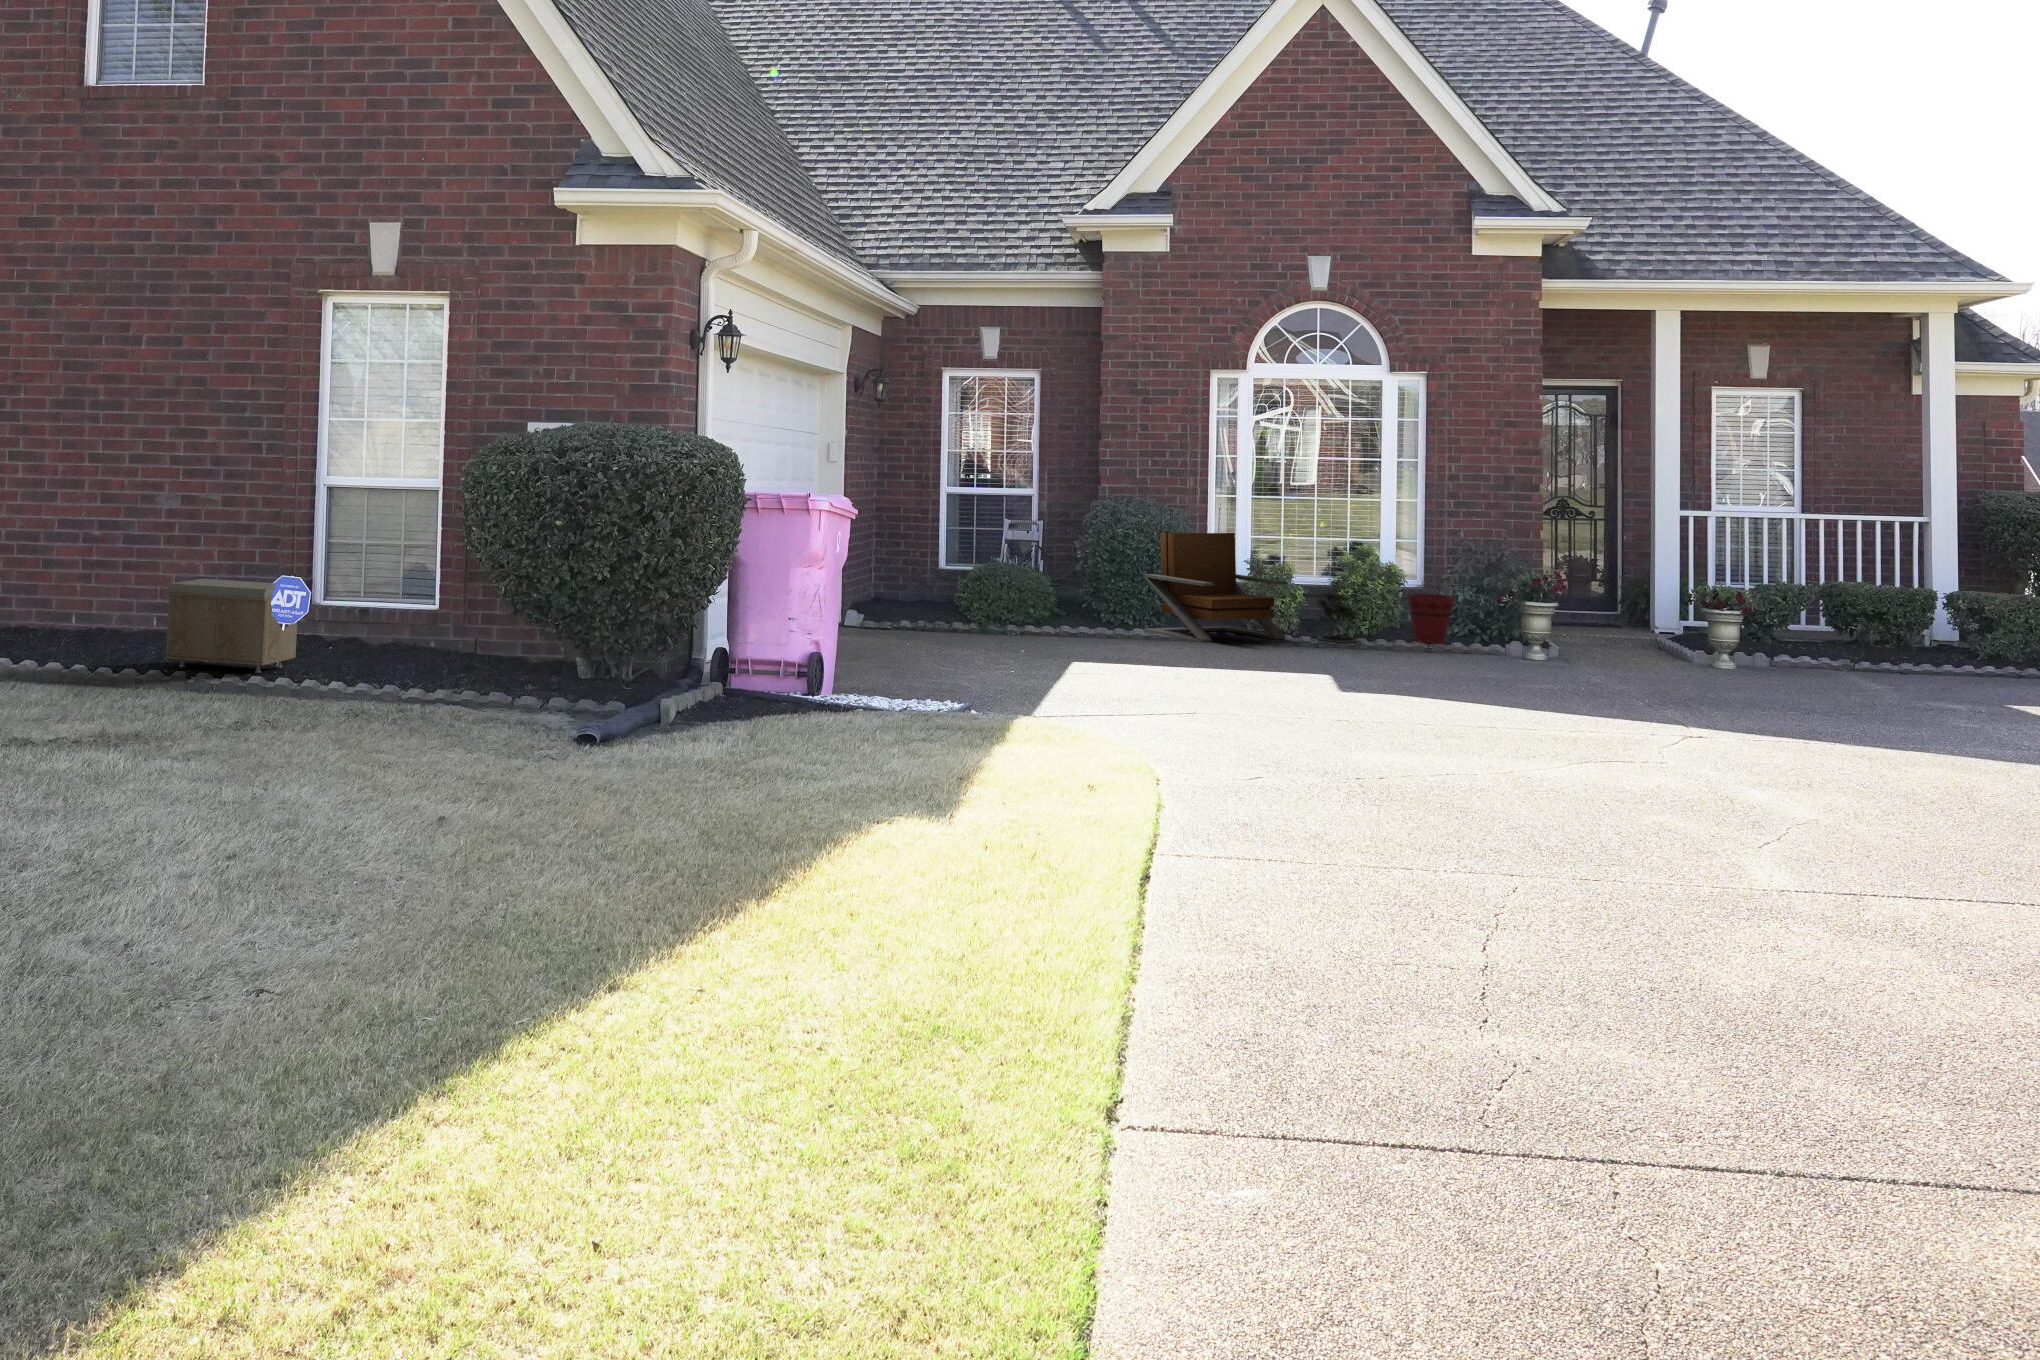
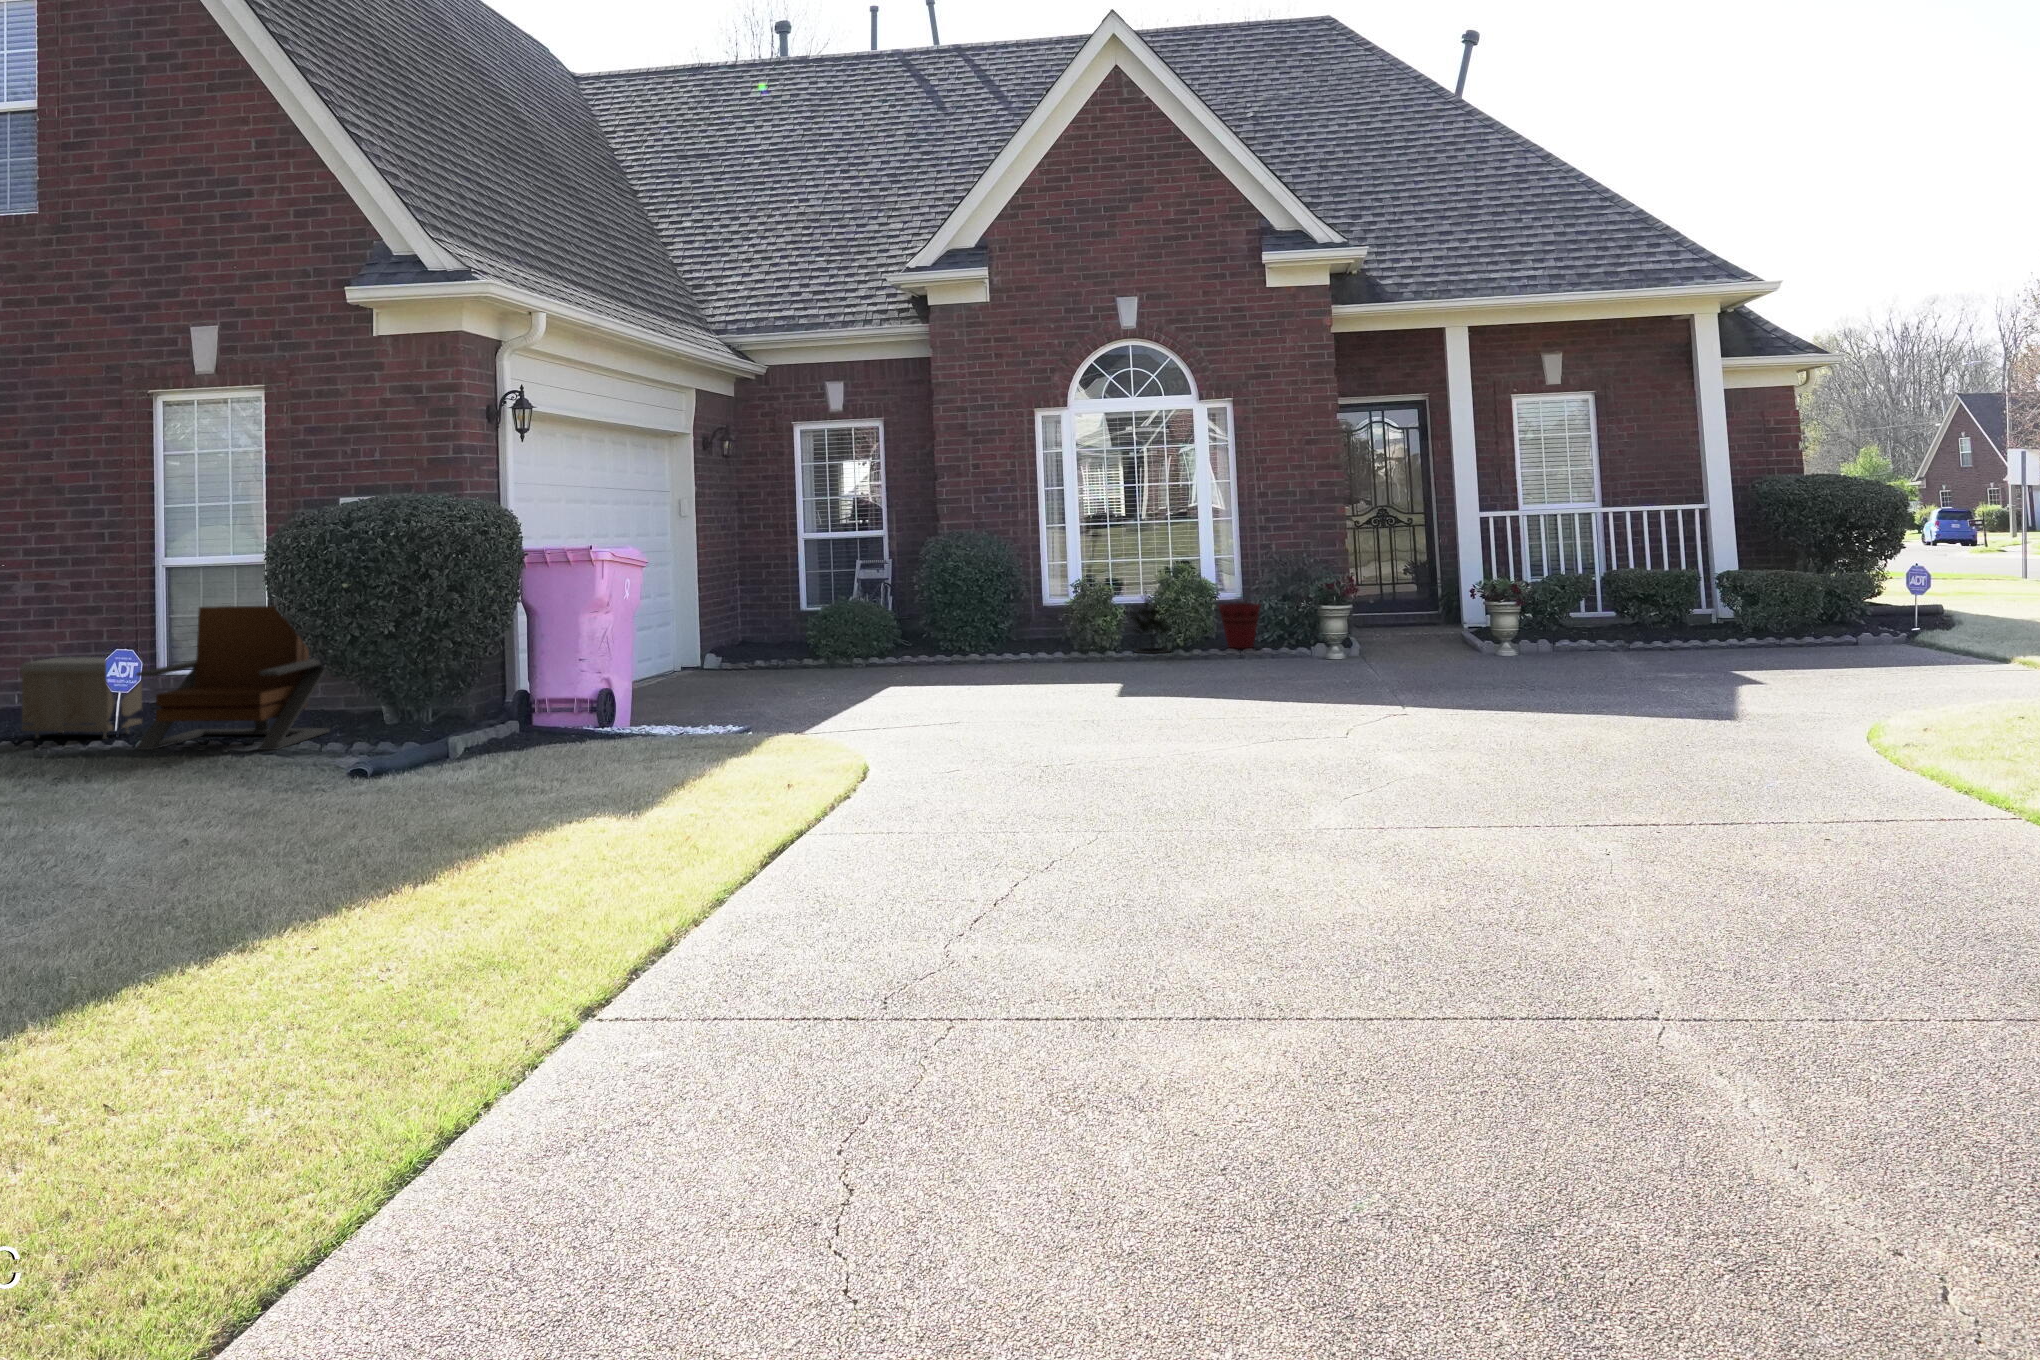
lounge chair: present [1143,533,1287,642] -> present [136,606,330,750]

